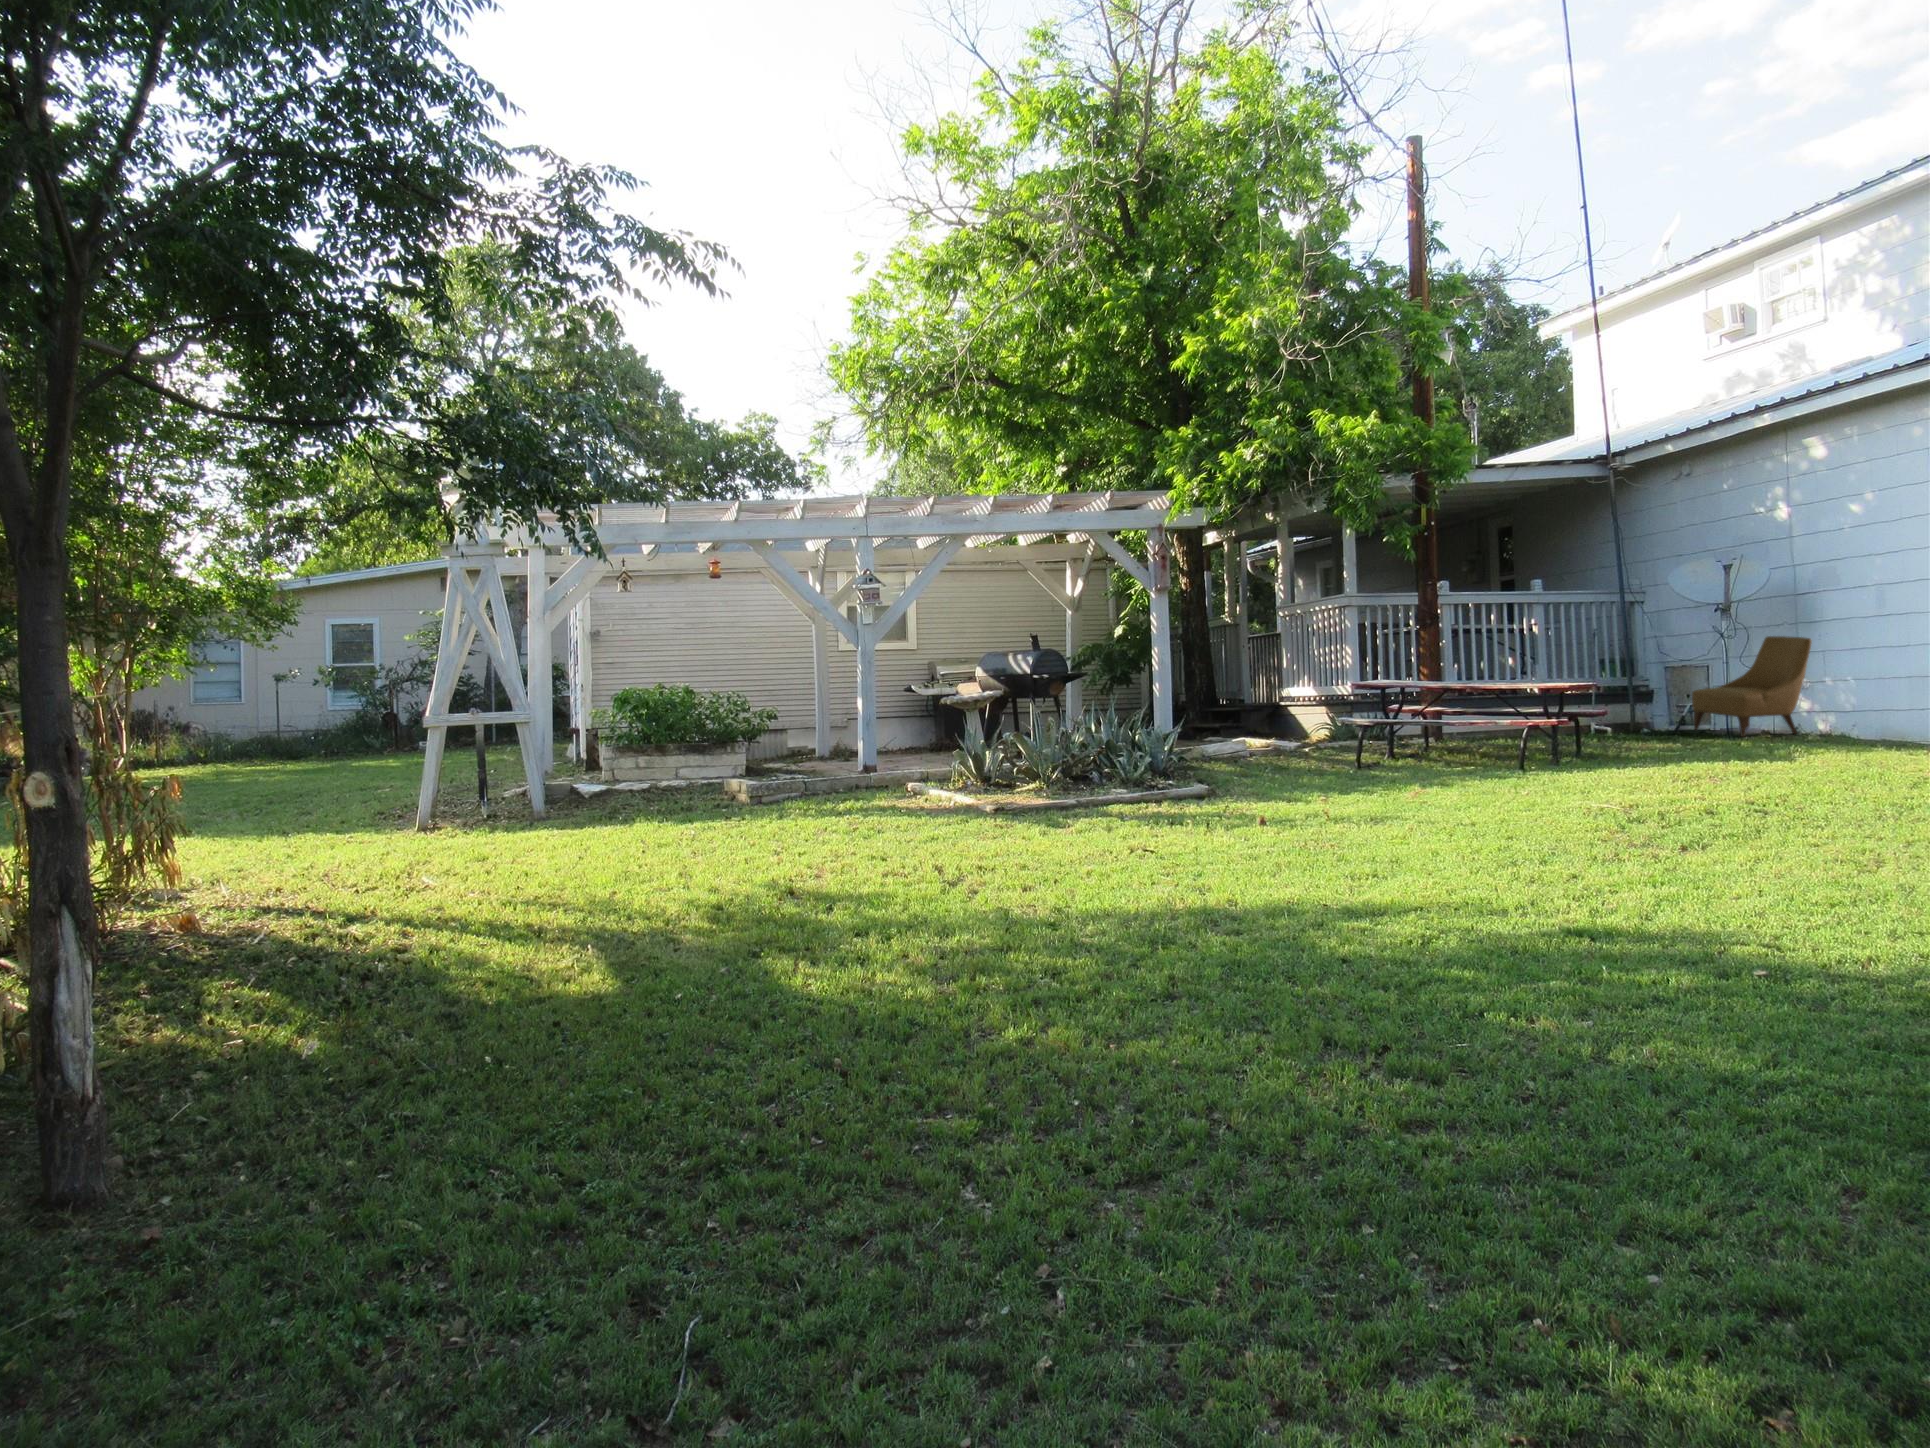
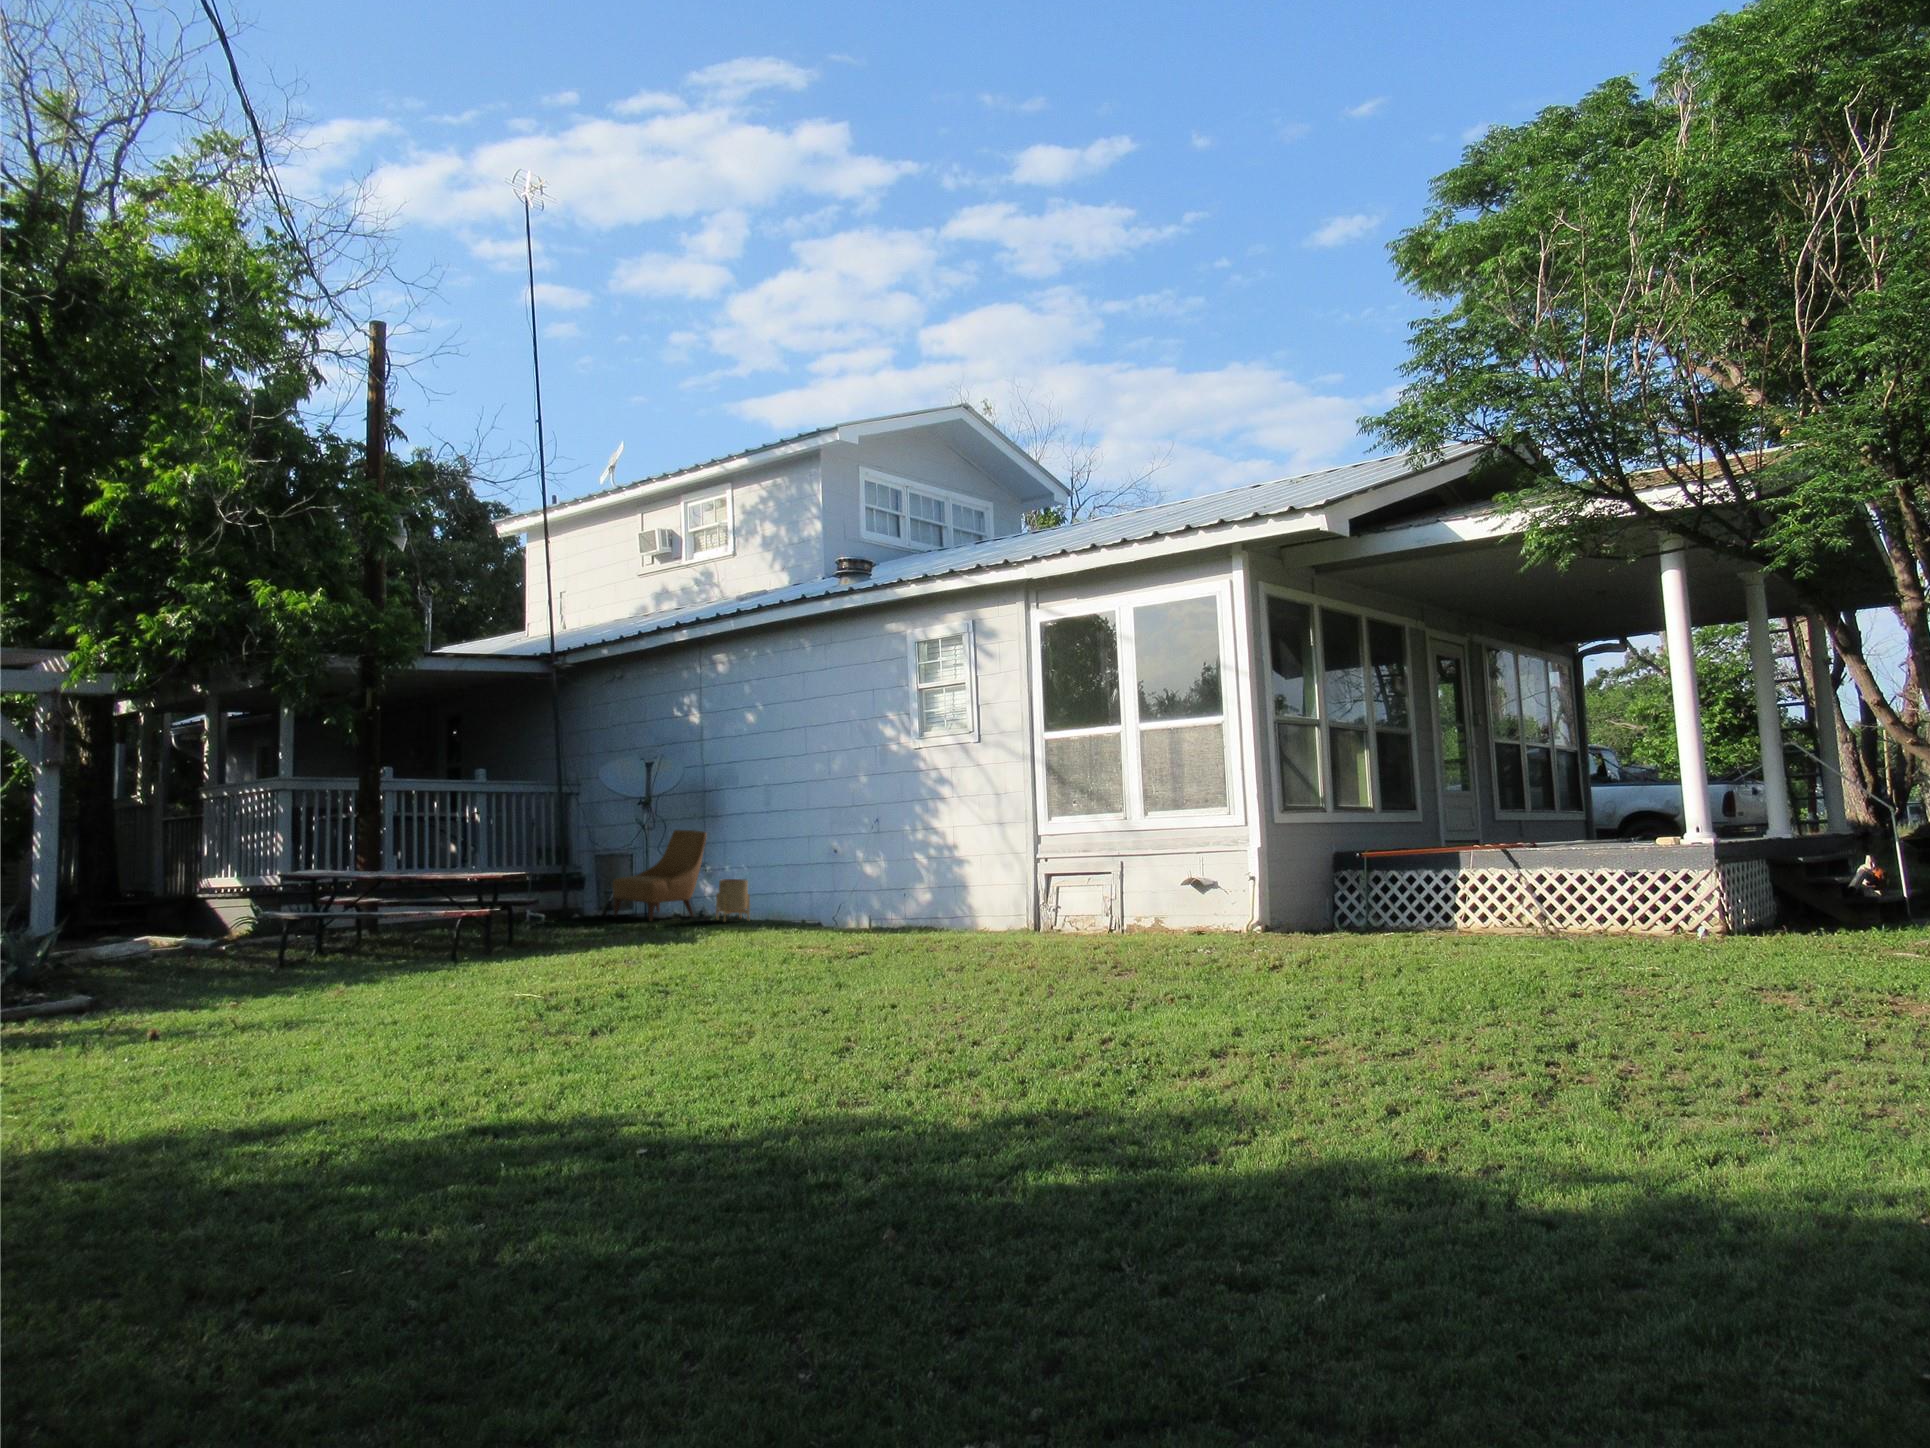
planter: none [1829,692,1878,741] -> present [716,879,750,921]

